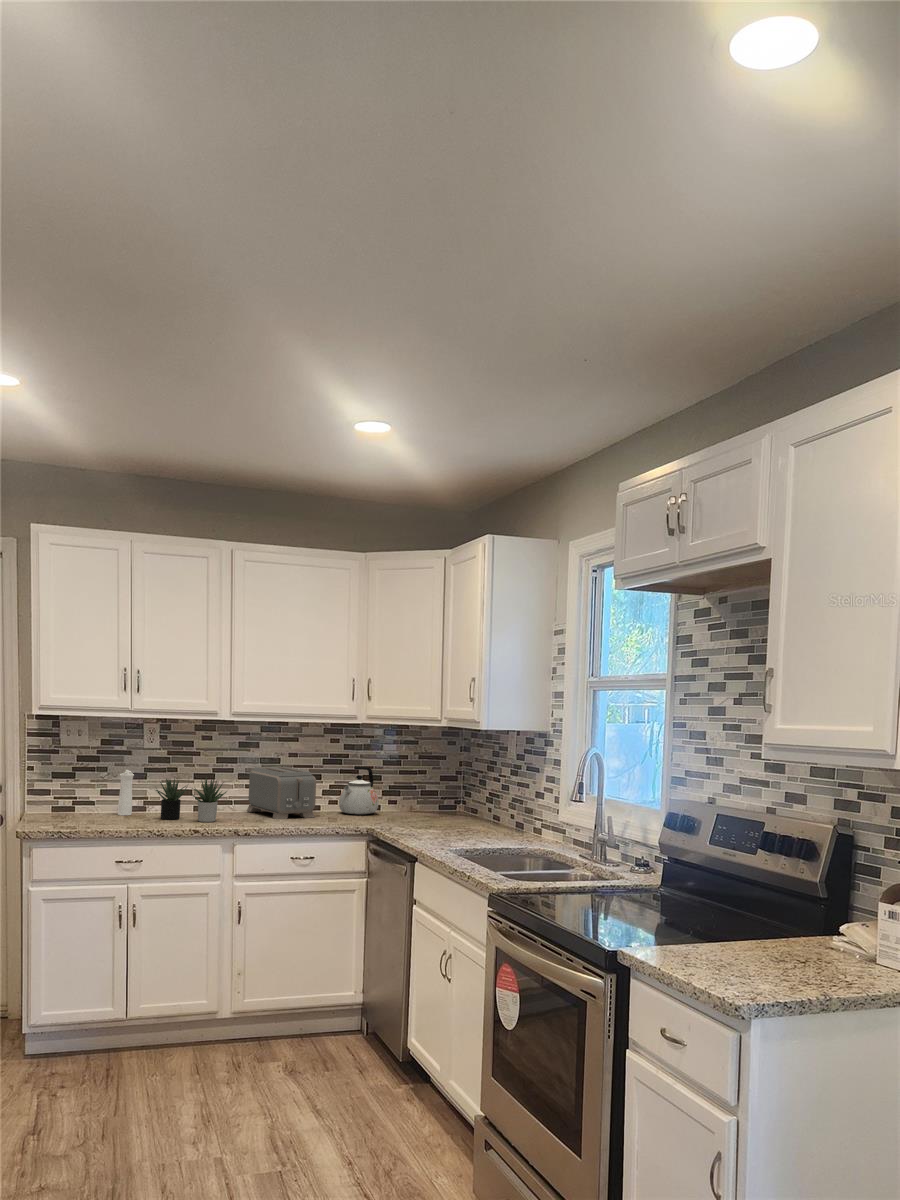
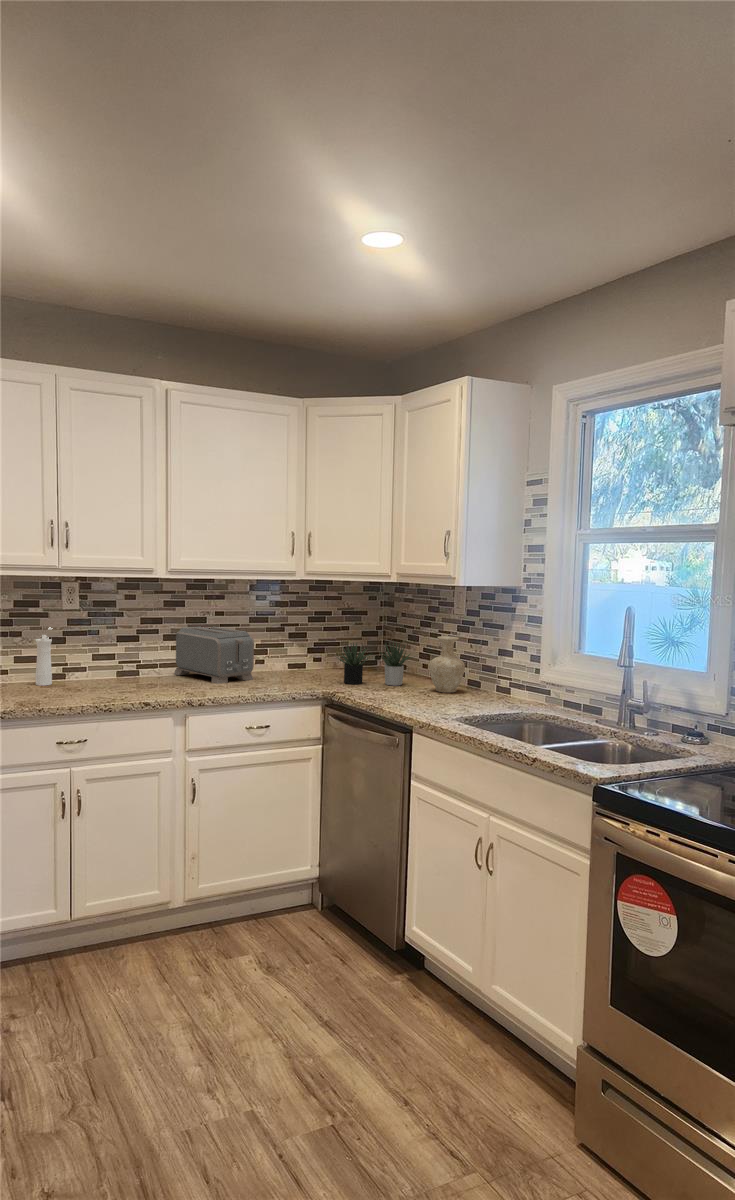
kettle: present [339,767,378,815] -> none [270,625,311,674]
succulent plant: present [156,778,227,822] -> present [337,642,412,686]
vase: none [469,778,503,833] -> present [429,636,465,693]

